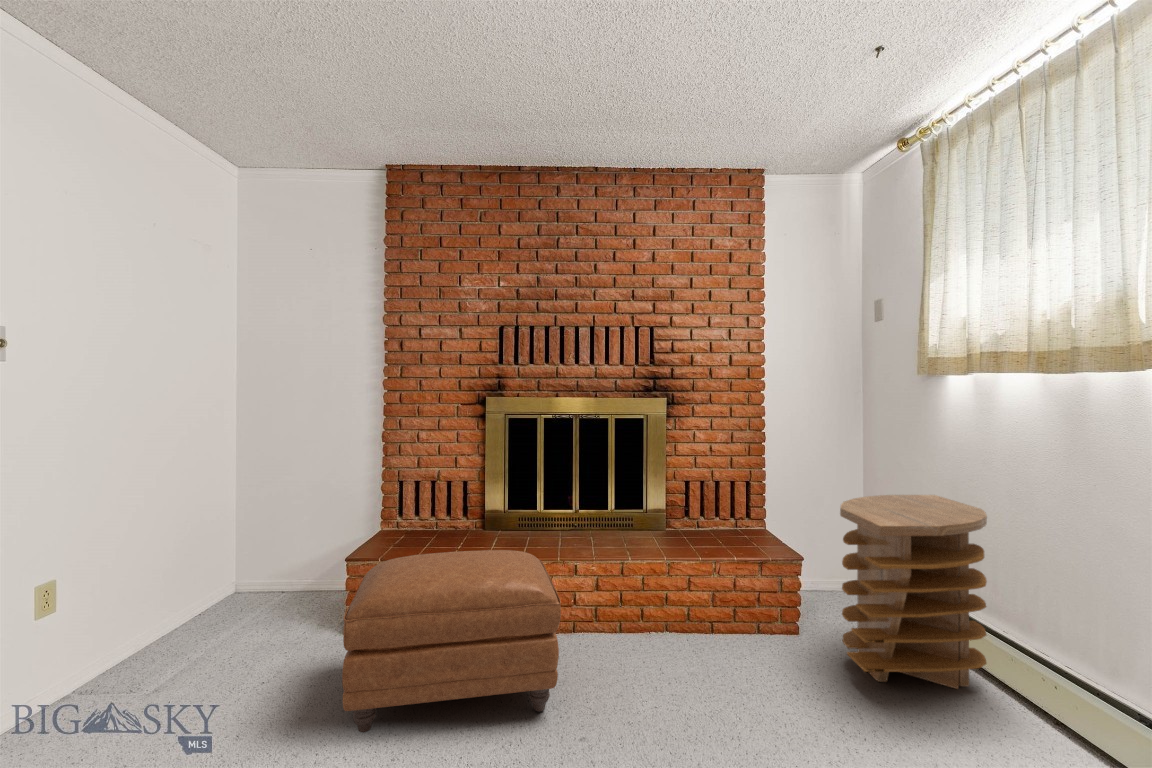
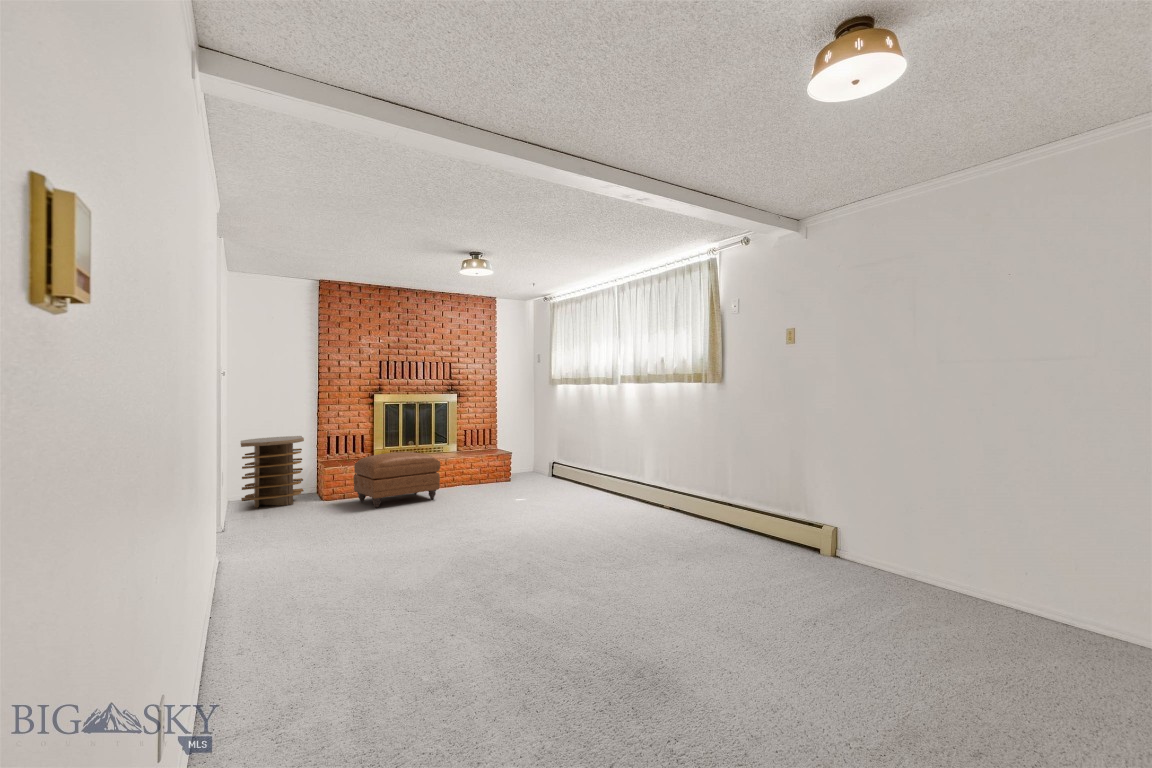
side table: present [840,495,987,689] -> present [240,436,304,508]

